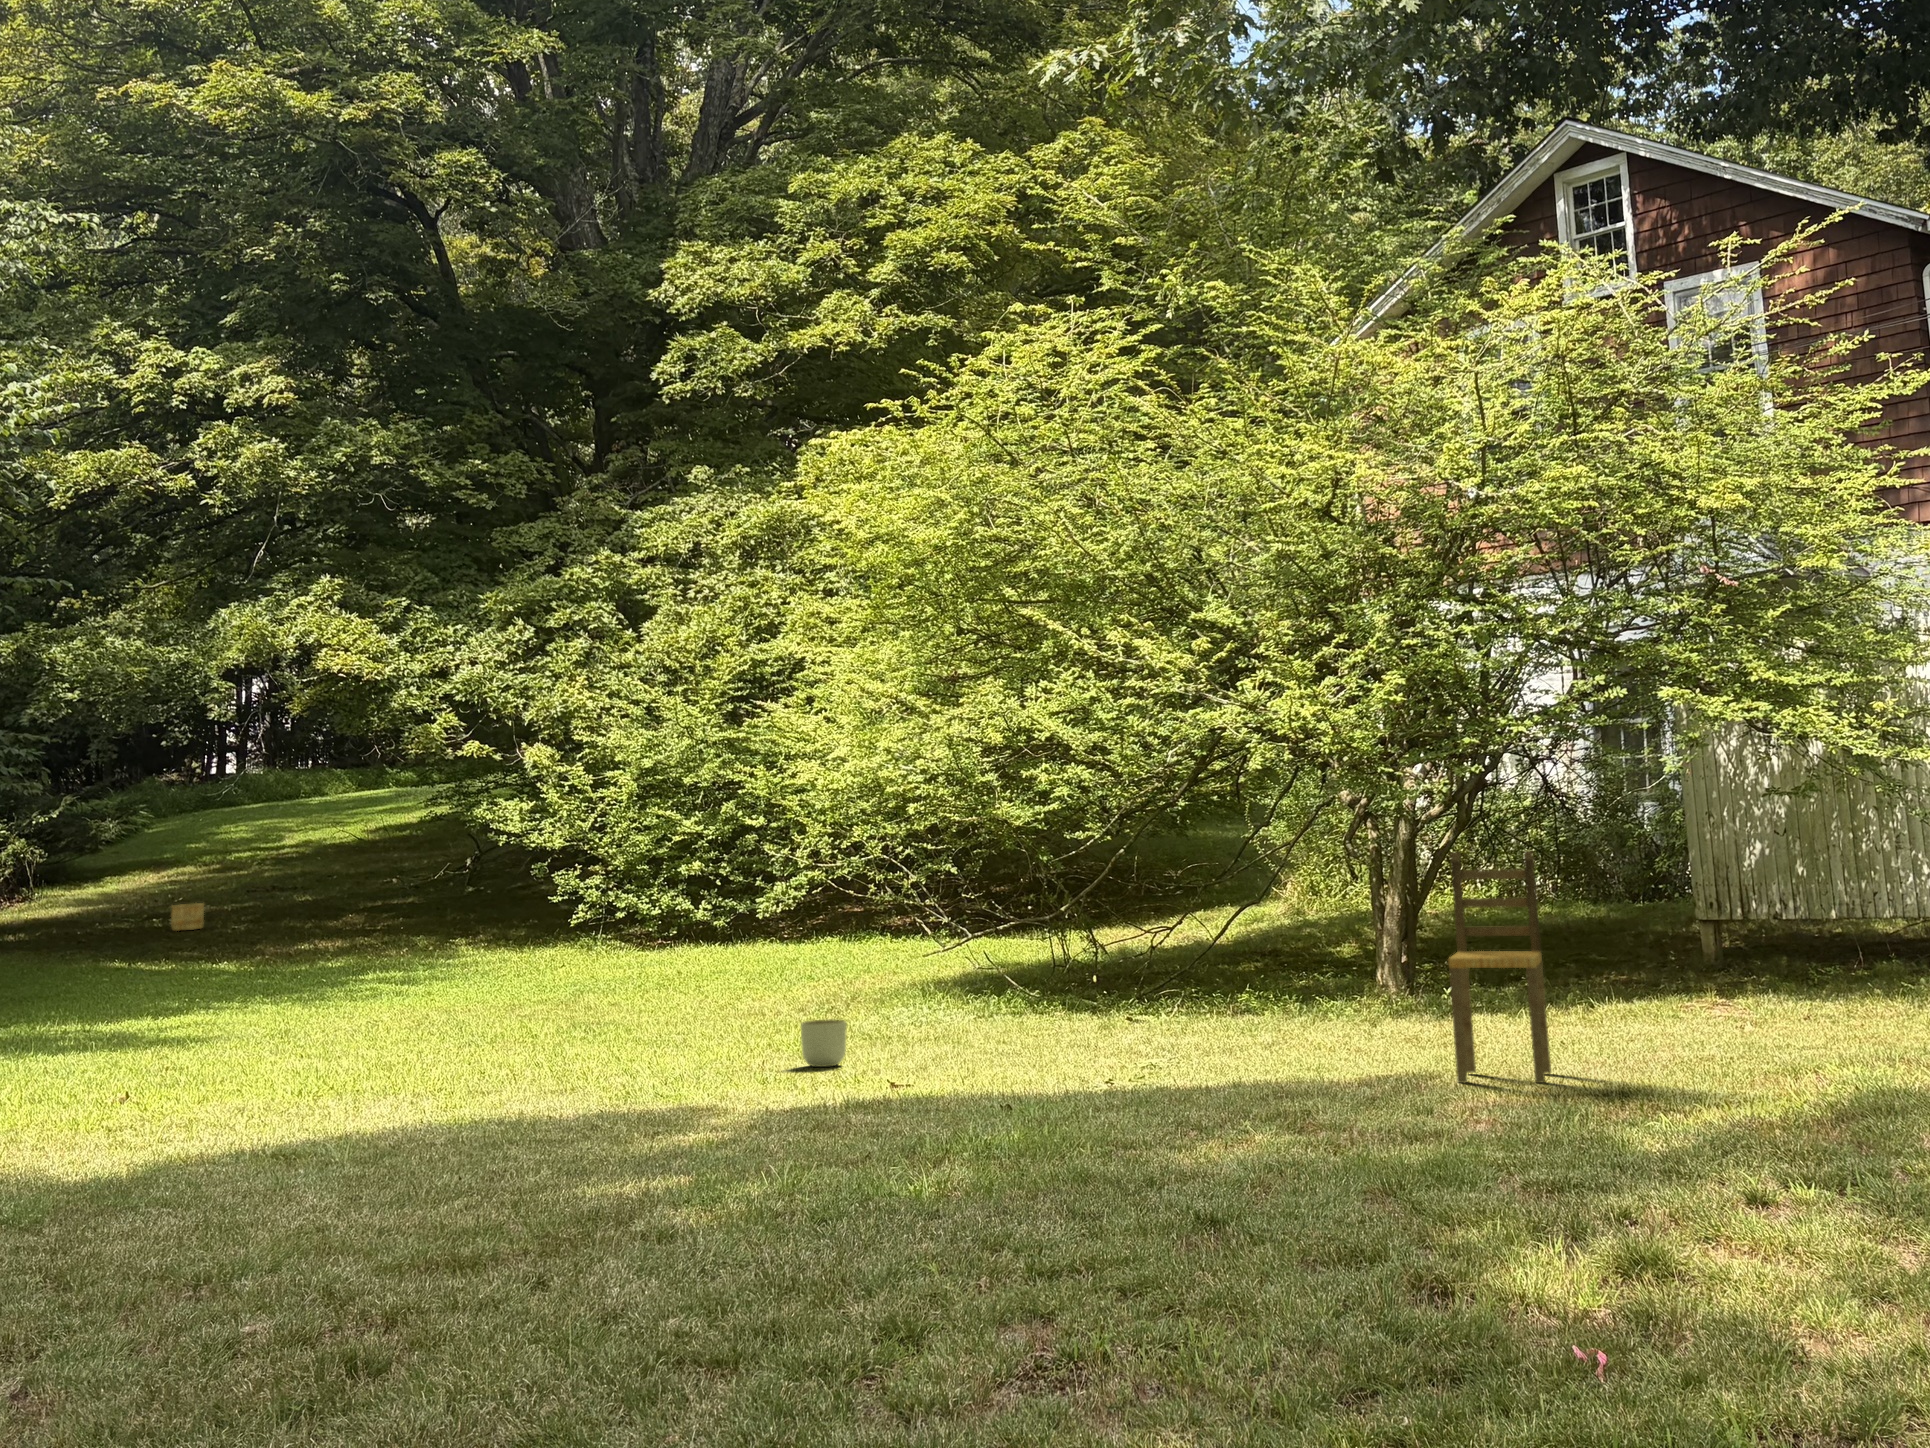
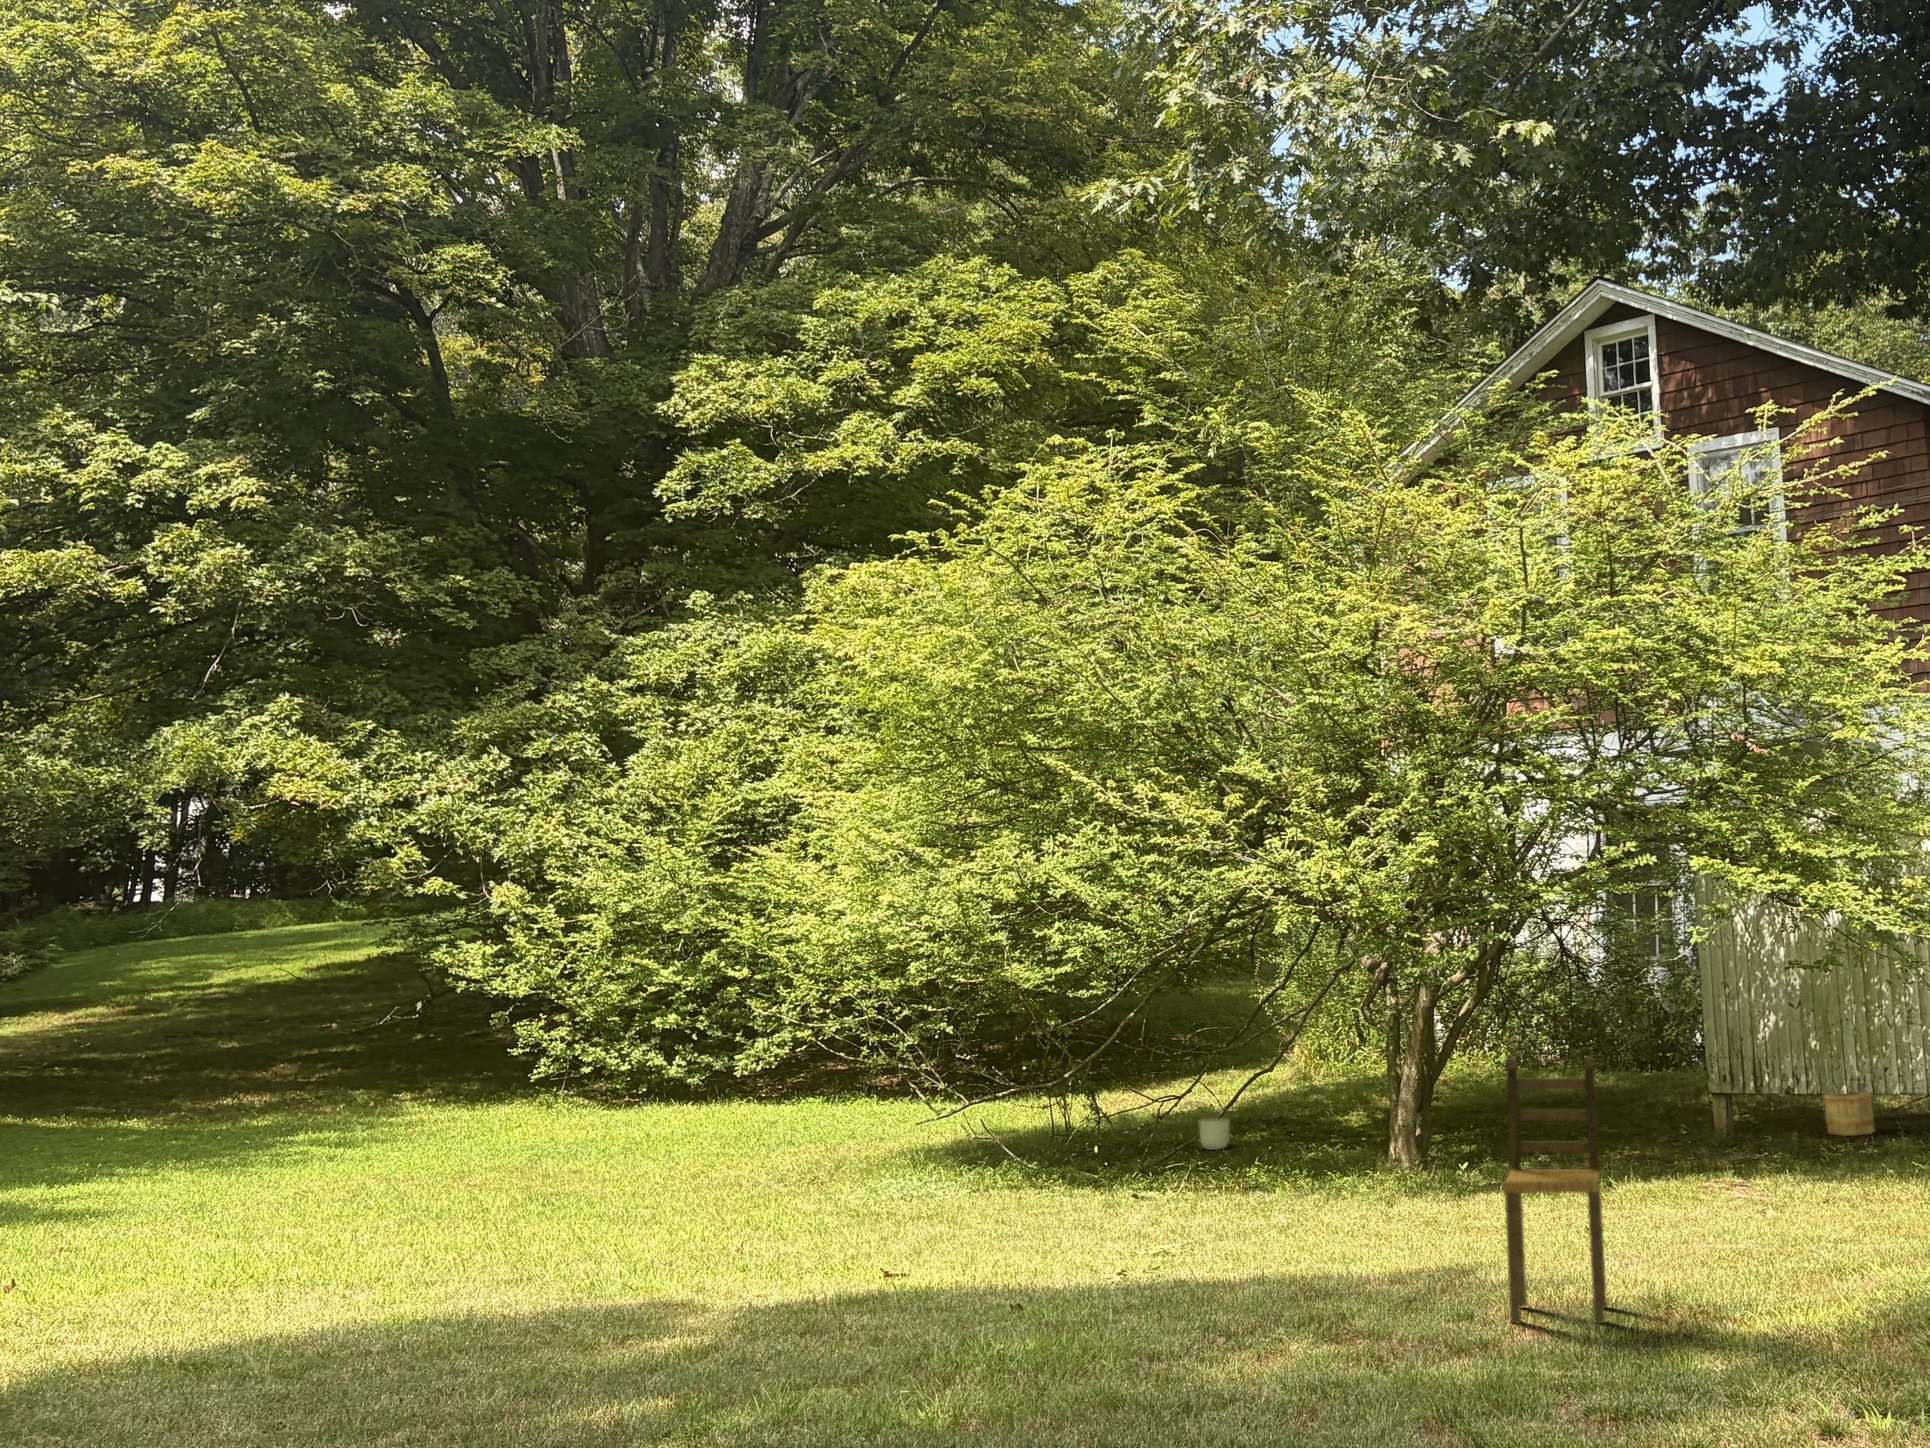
wooden bucket: present [171,903,204,931] -> present [1823,1092,1874,1136]
planter: present [801,1019,847,1067] -> present [1199,1118,1230,1150]

